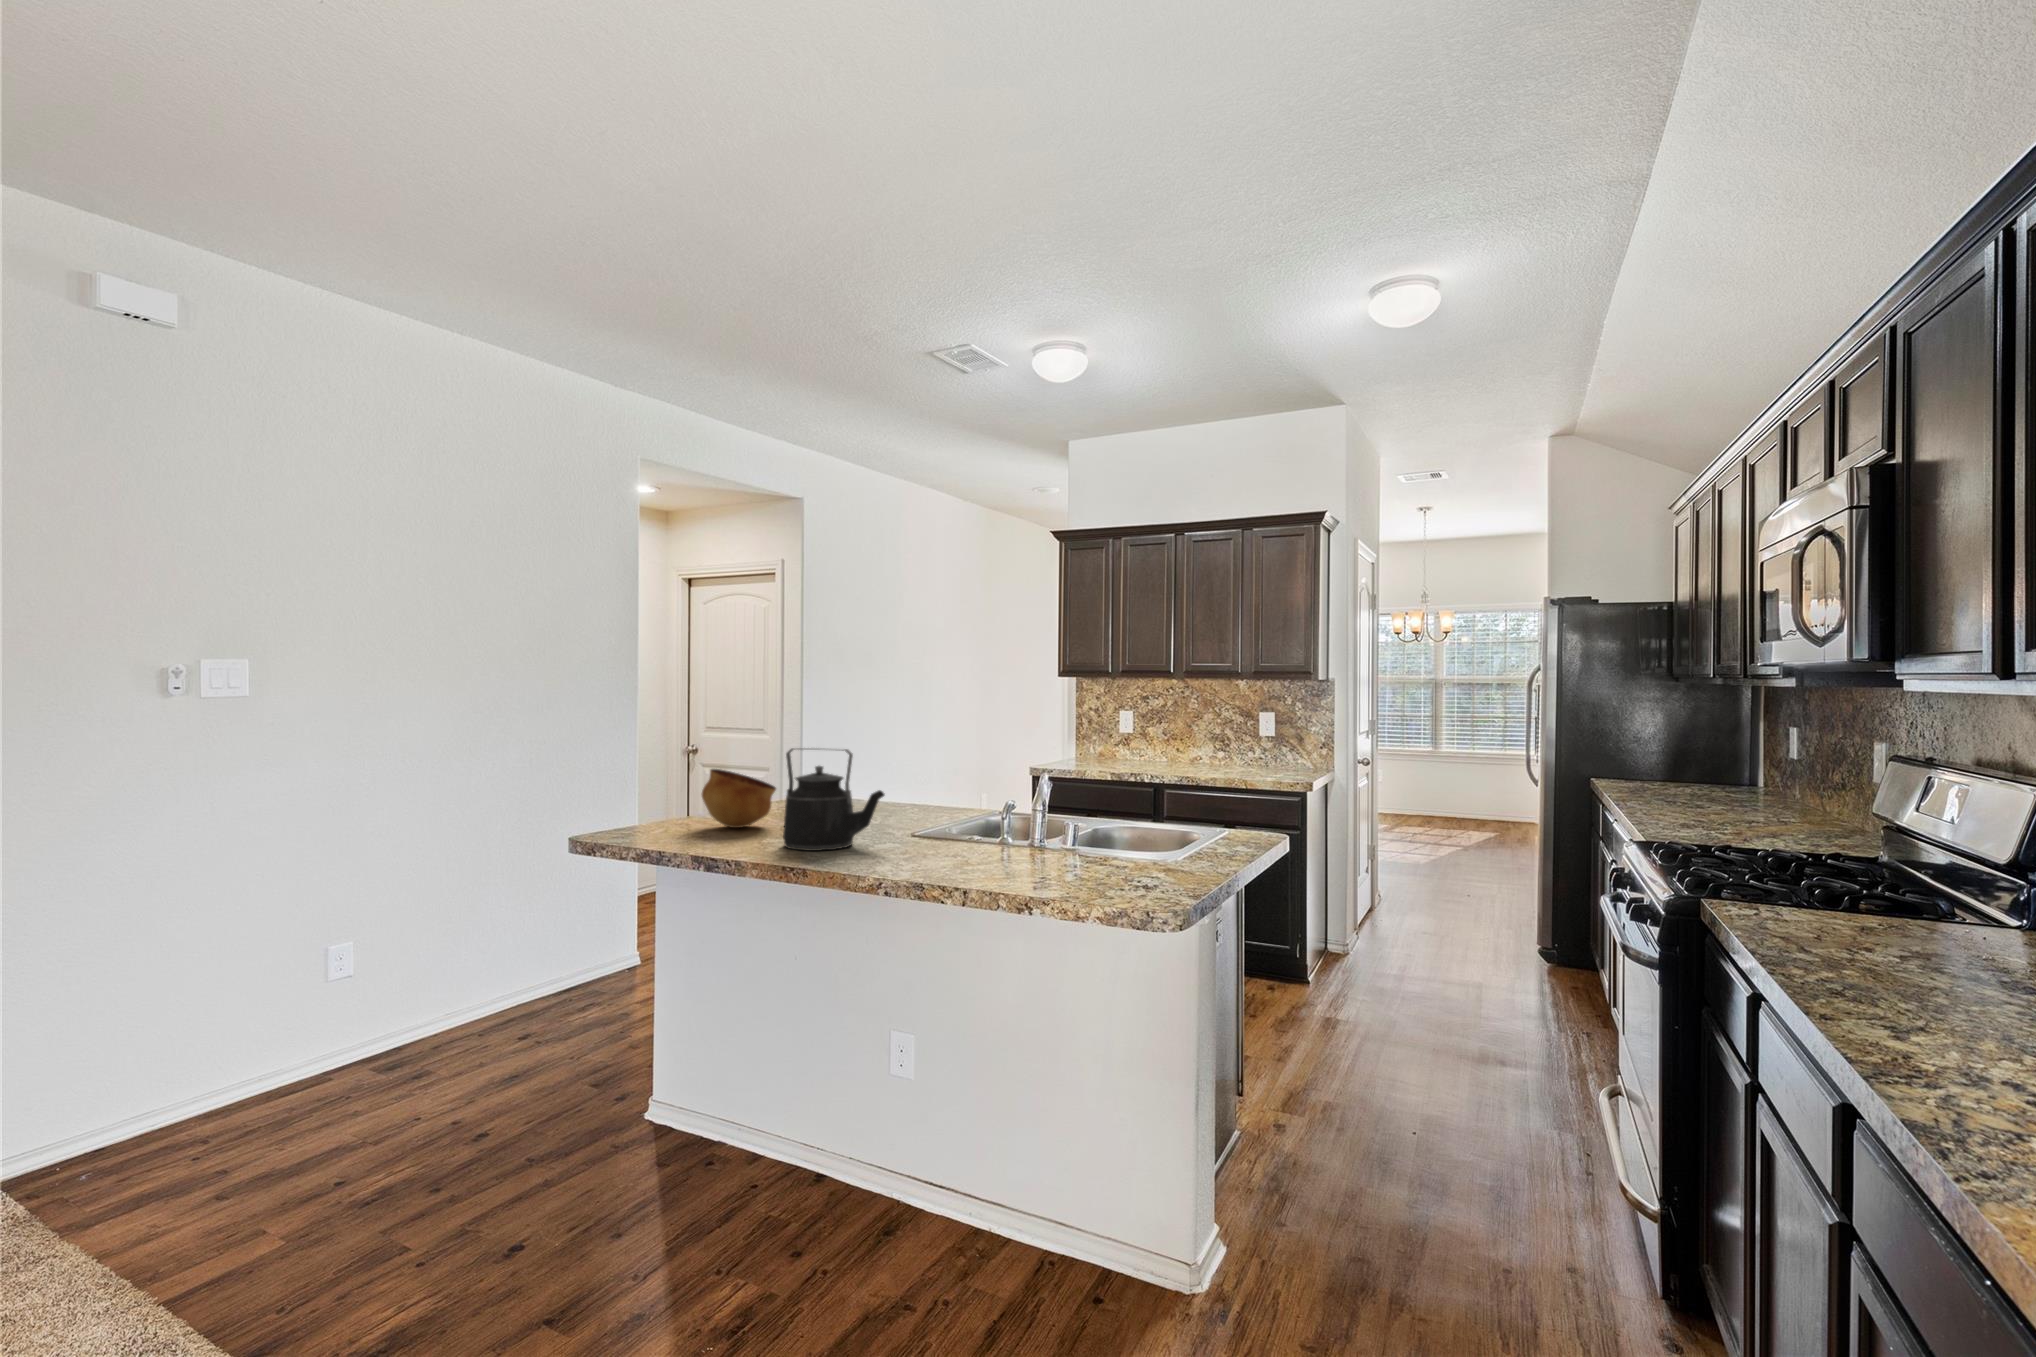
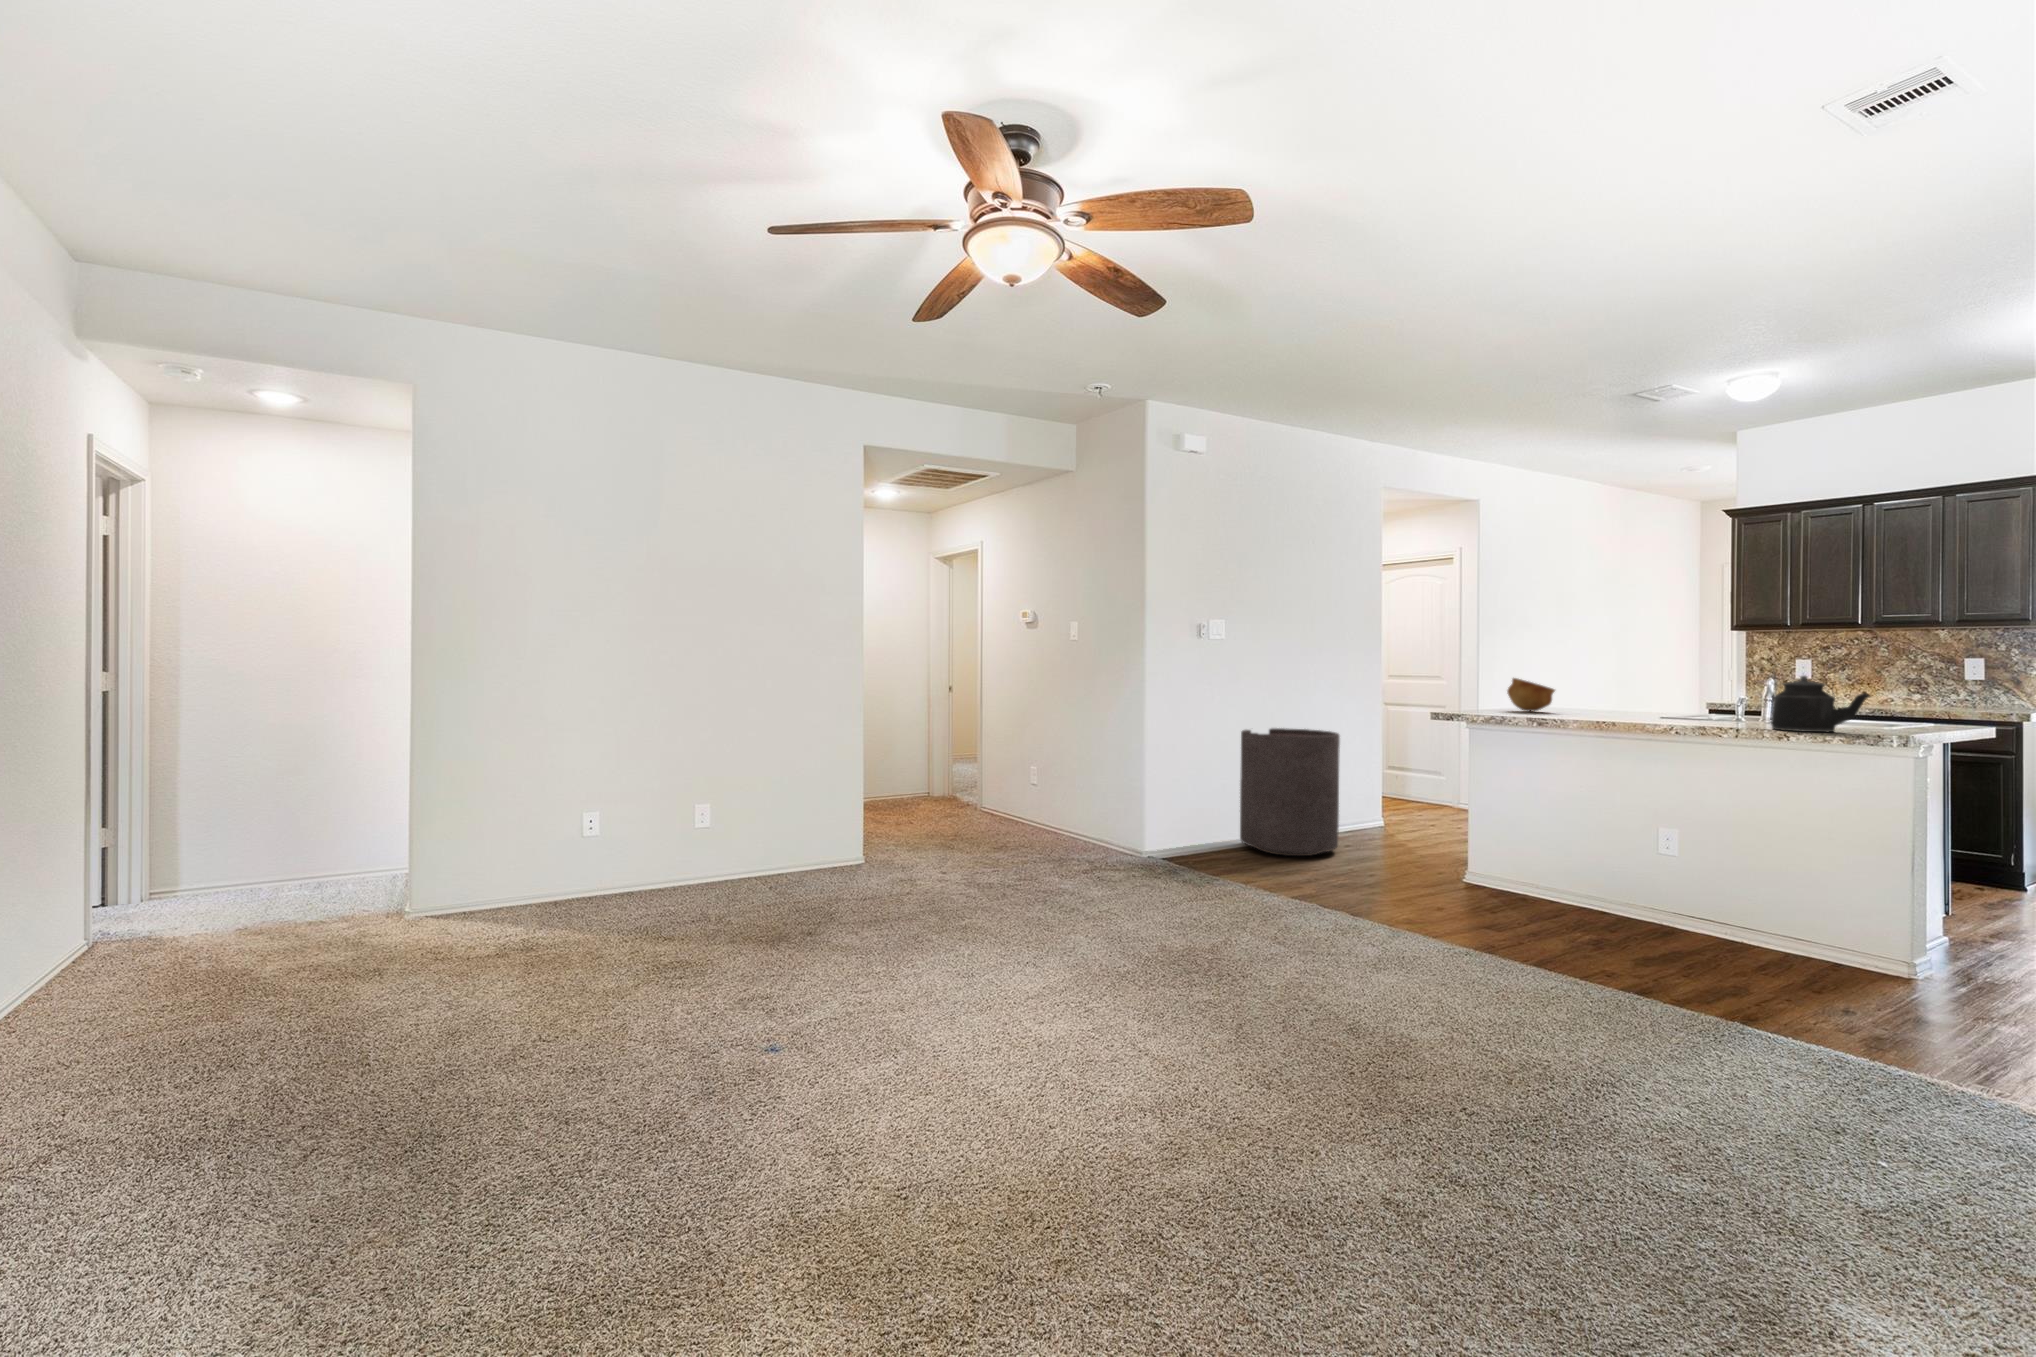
kettle: present [783,748,884,851] -> present [1771,676,1870,732]
trash can: none [238,855,464,1130] -> present [1240,728,1340,856]

